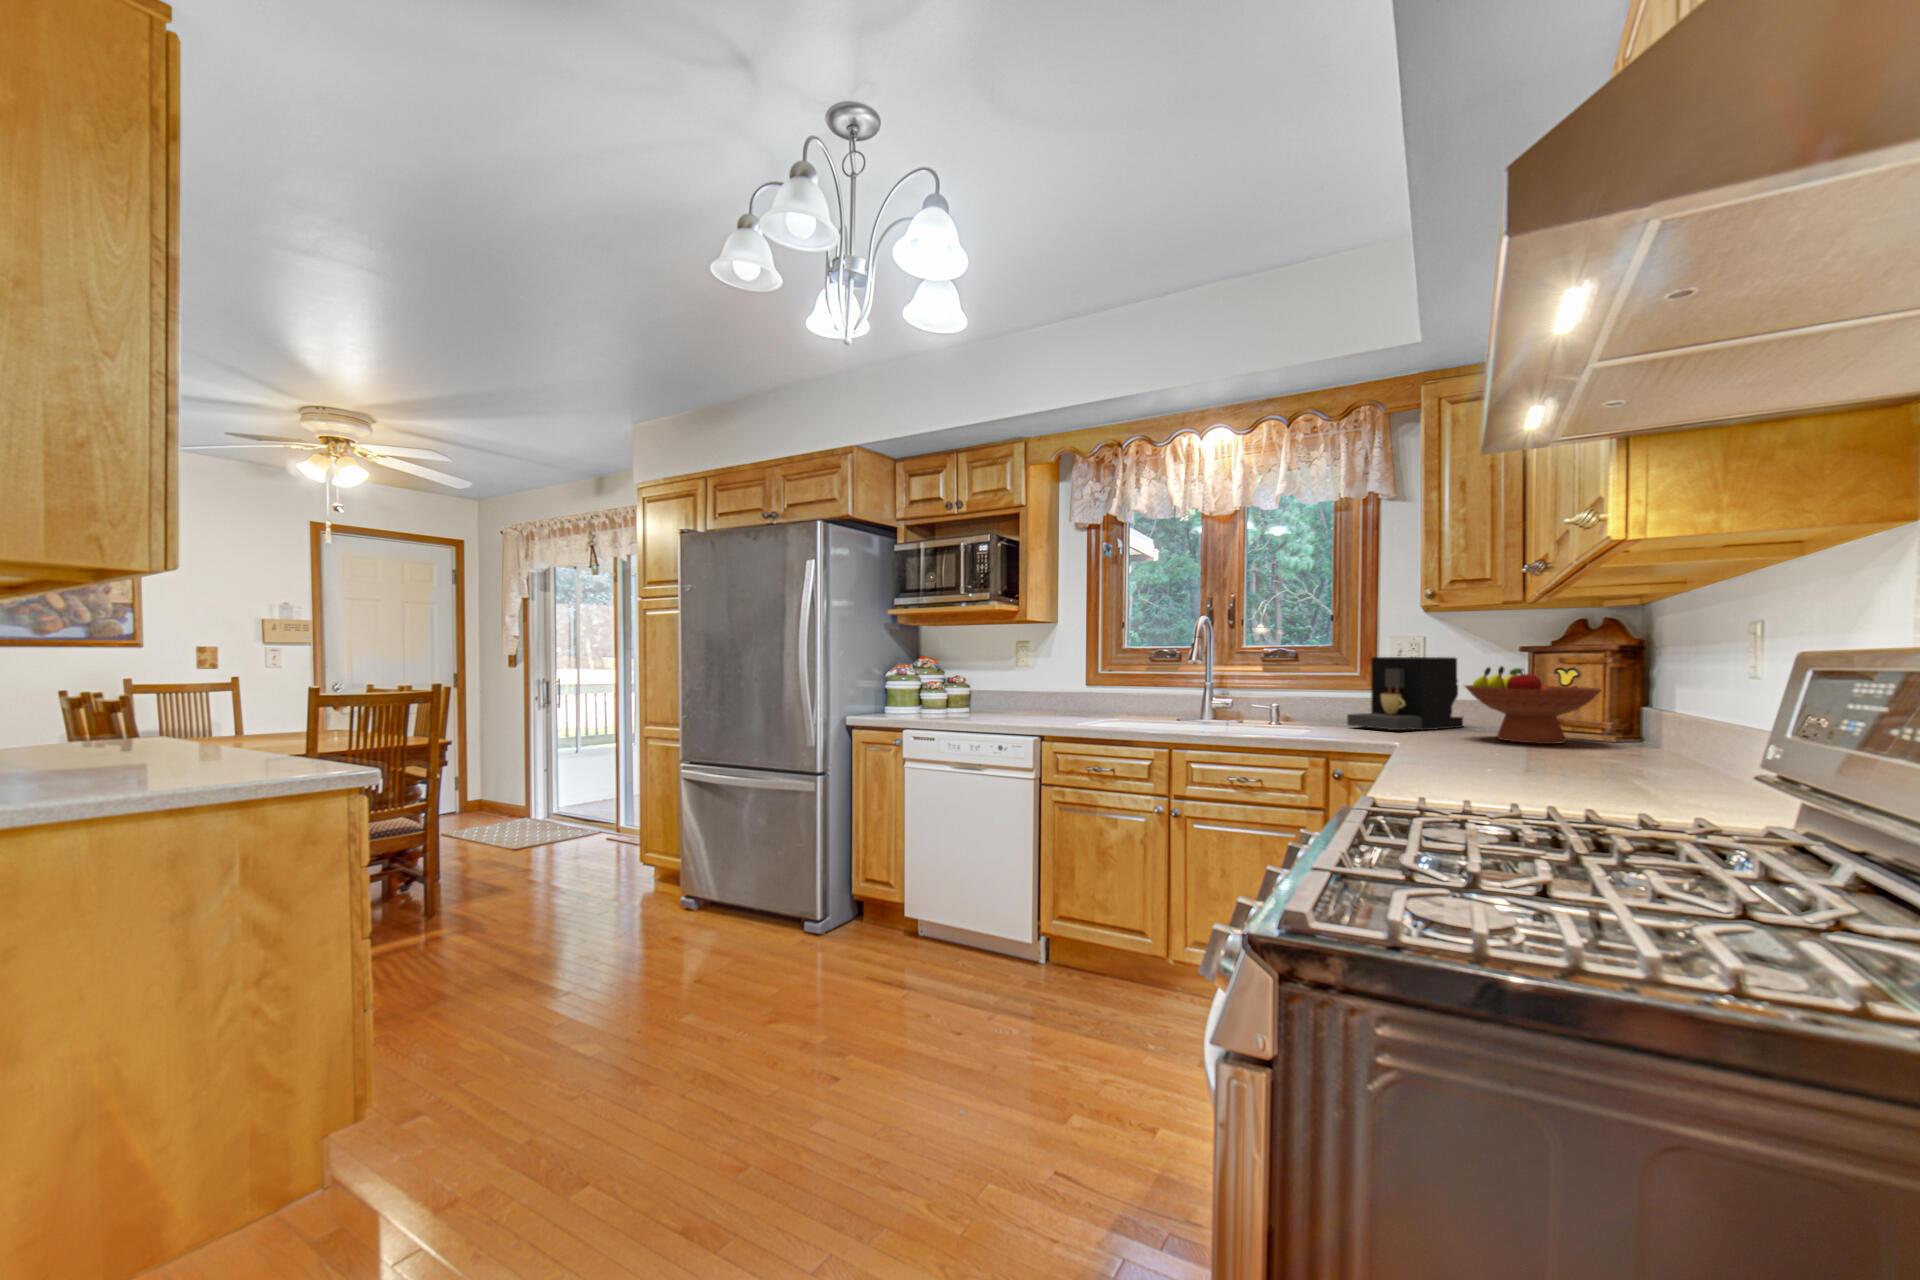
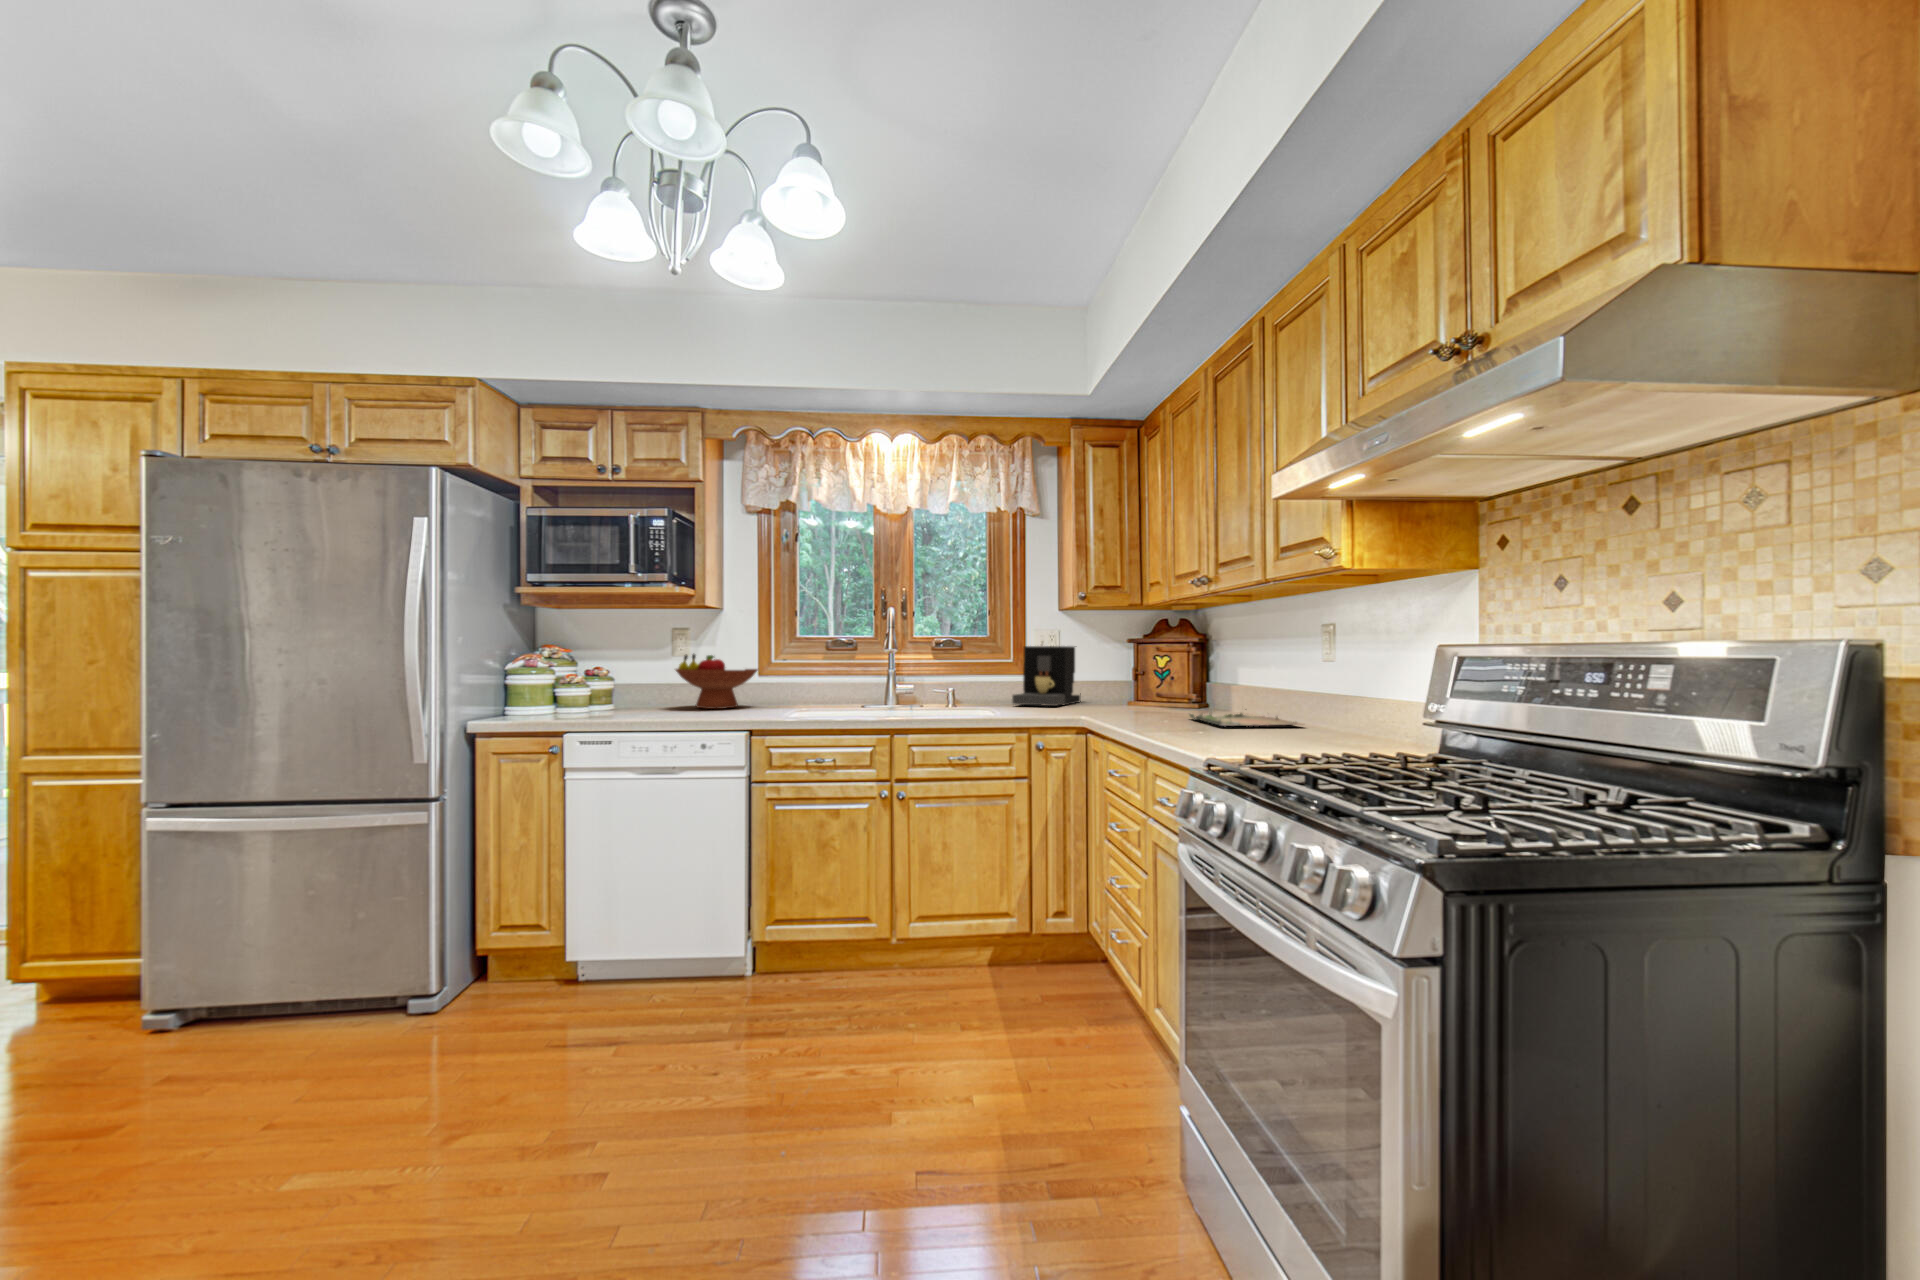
fruit bowl: present [1465,666,1602,744] -> present [676,654,758,709]
tray: none [1521,747,1679,780] -> present [1190,709,1298,726]

